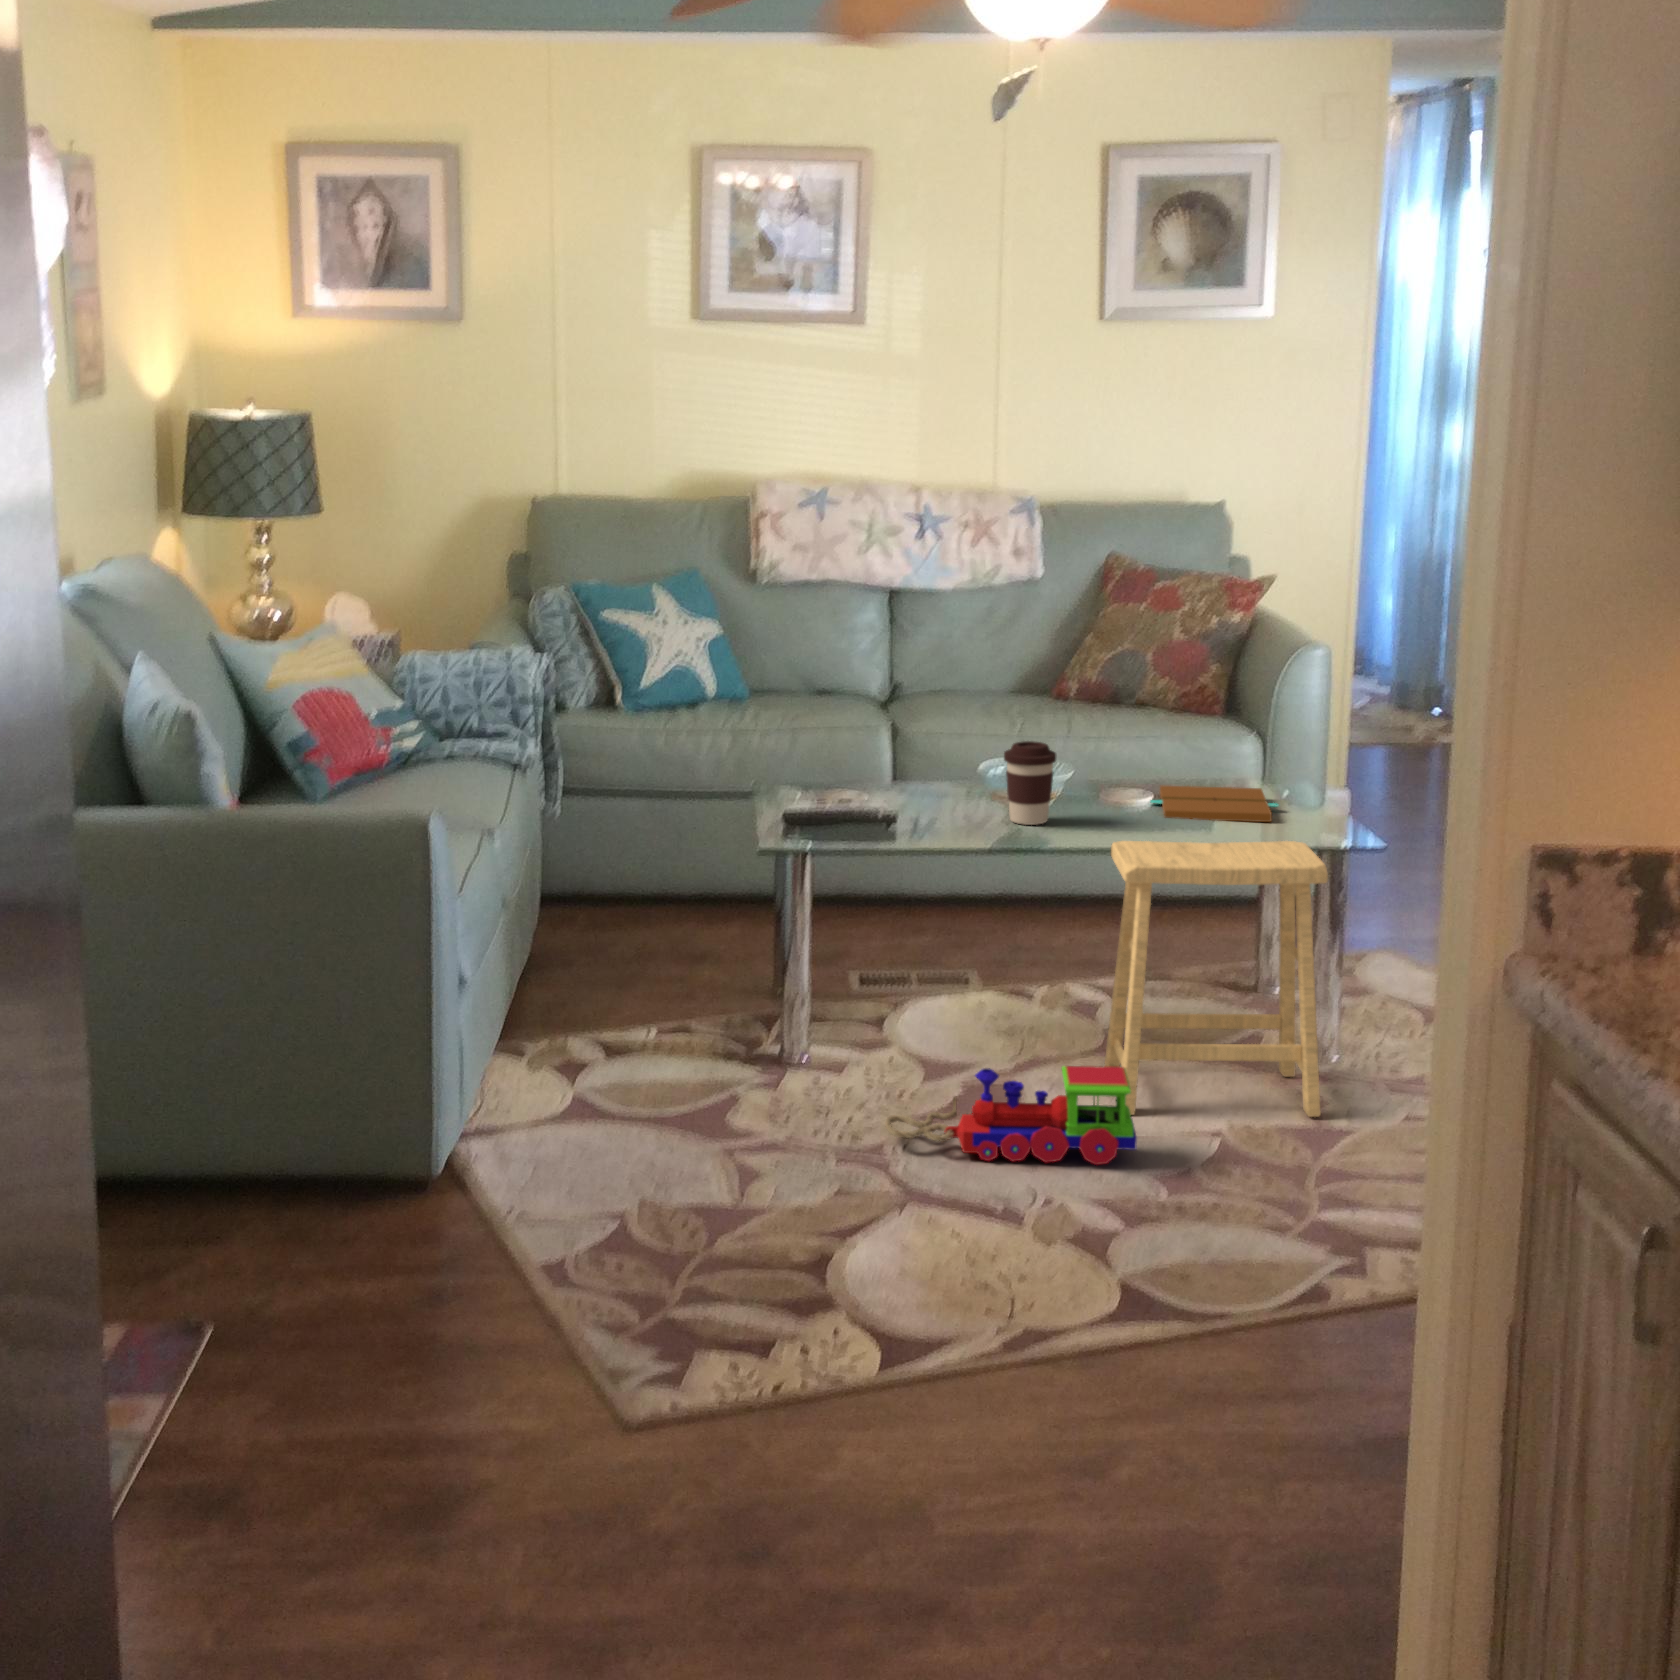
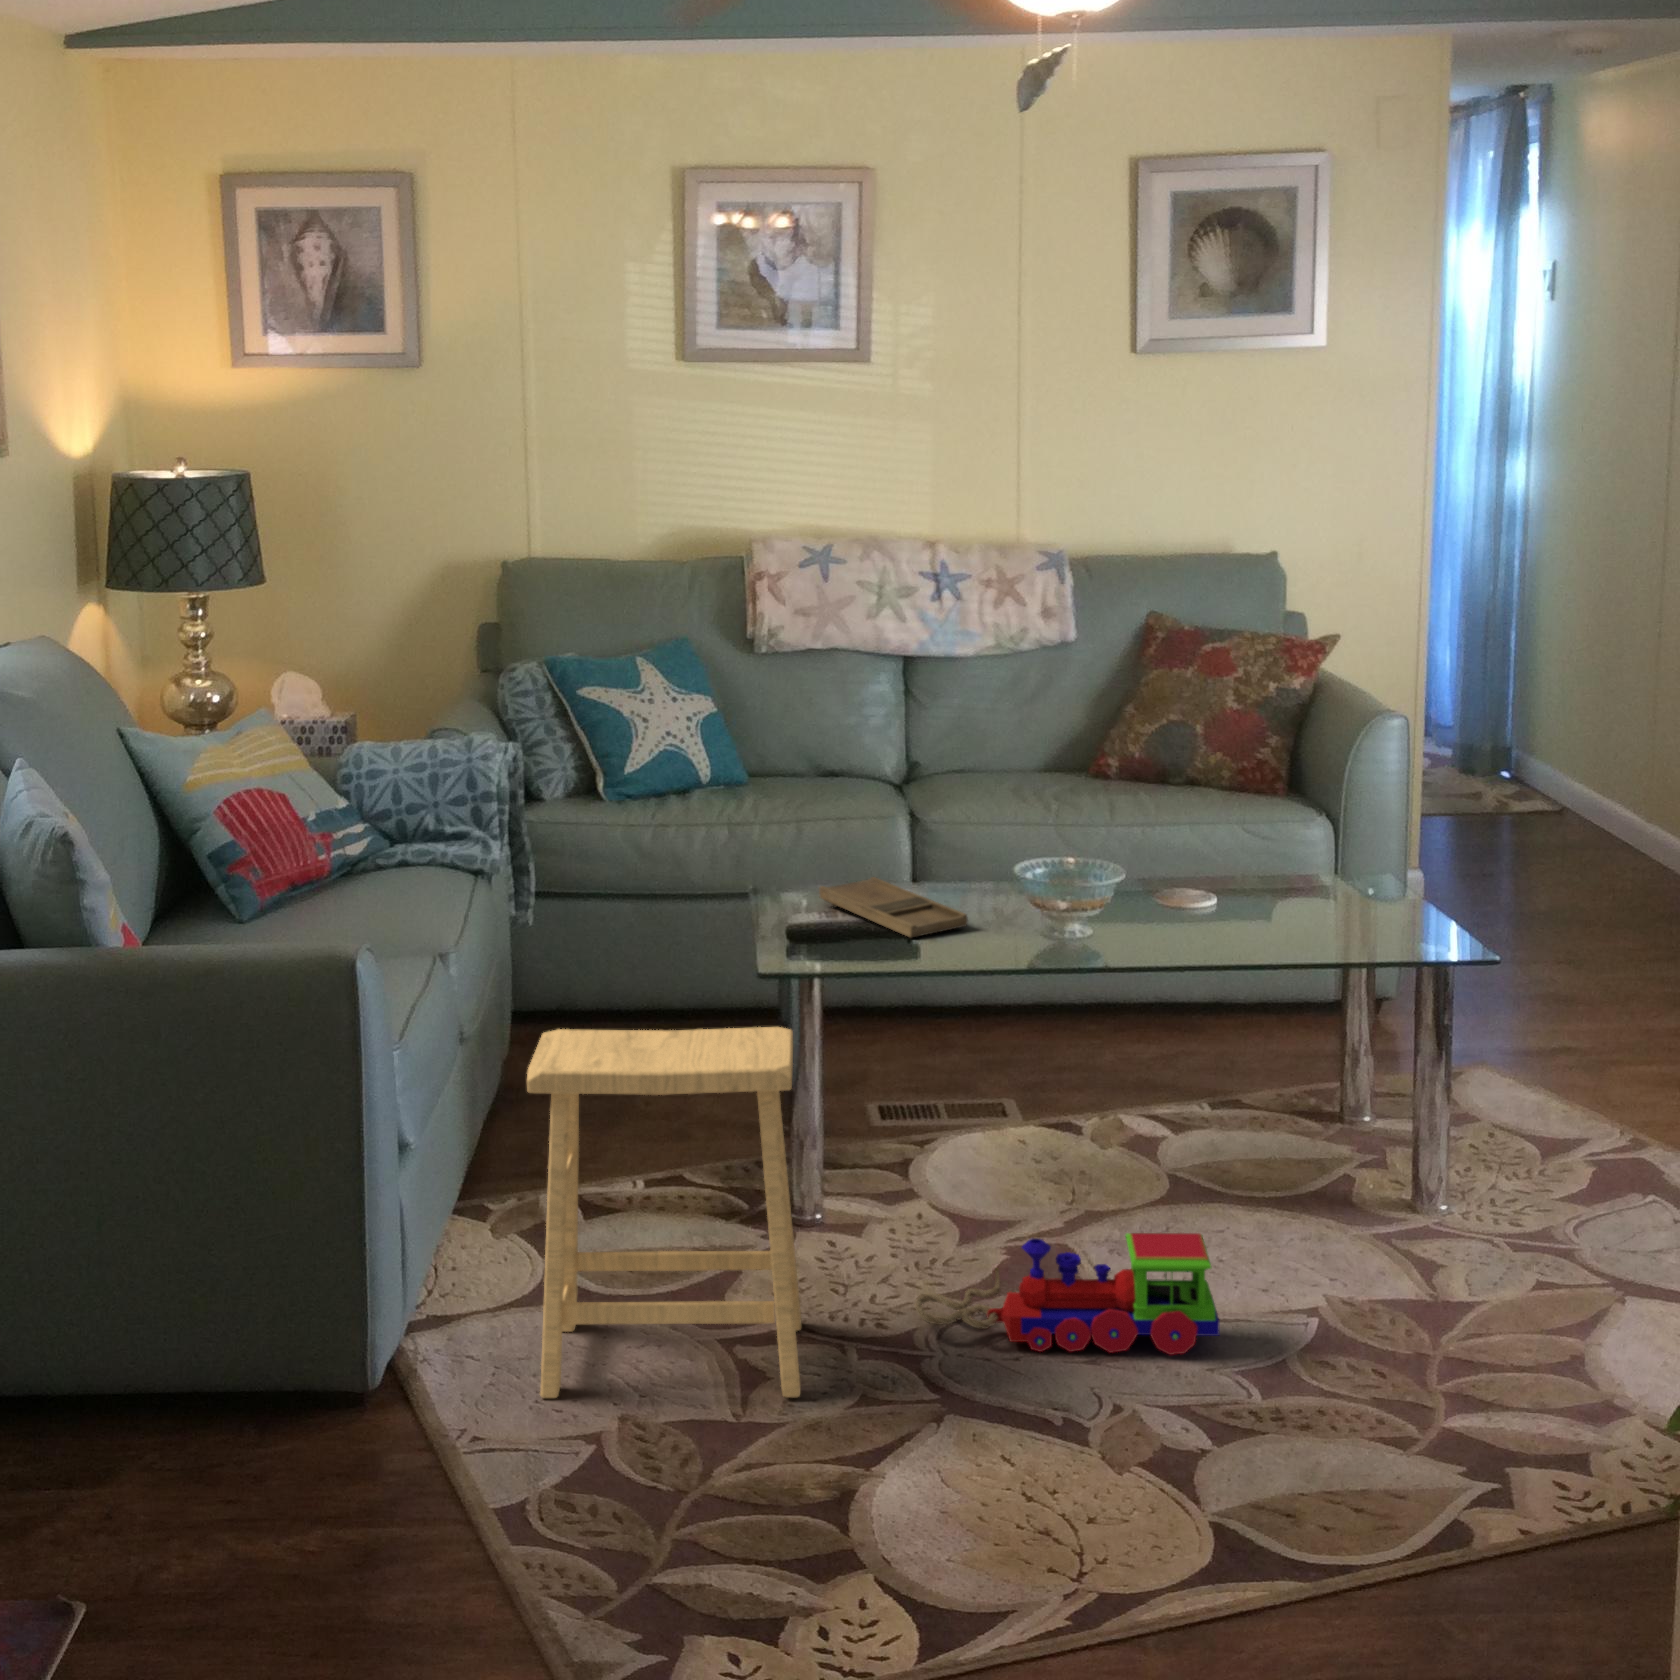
coffee cup: present [1004,741,1056,825] -> none [1044,837,1106,936]
tray: none [812,774,938,823] -> present [819,877,968,937]
book: present [1151,786,1278,822] -> none [1214,883,1366,926]
footstool: present [1104,841,1328,1117] -> present [527,1027,801,1398]

